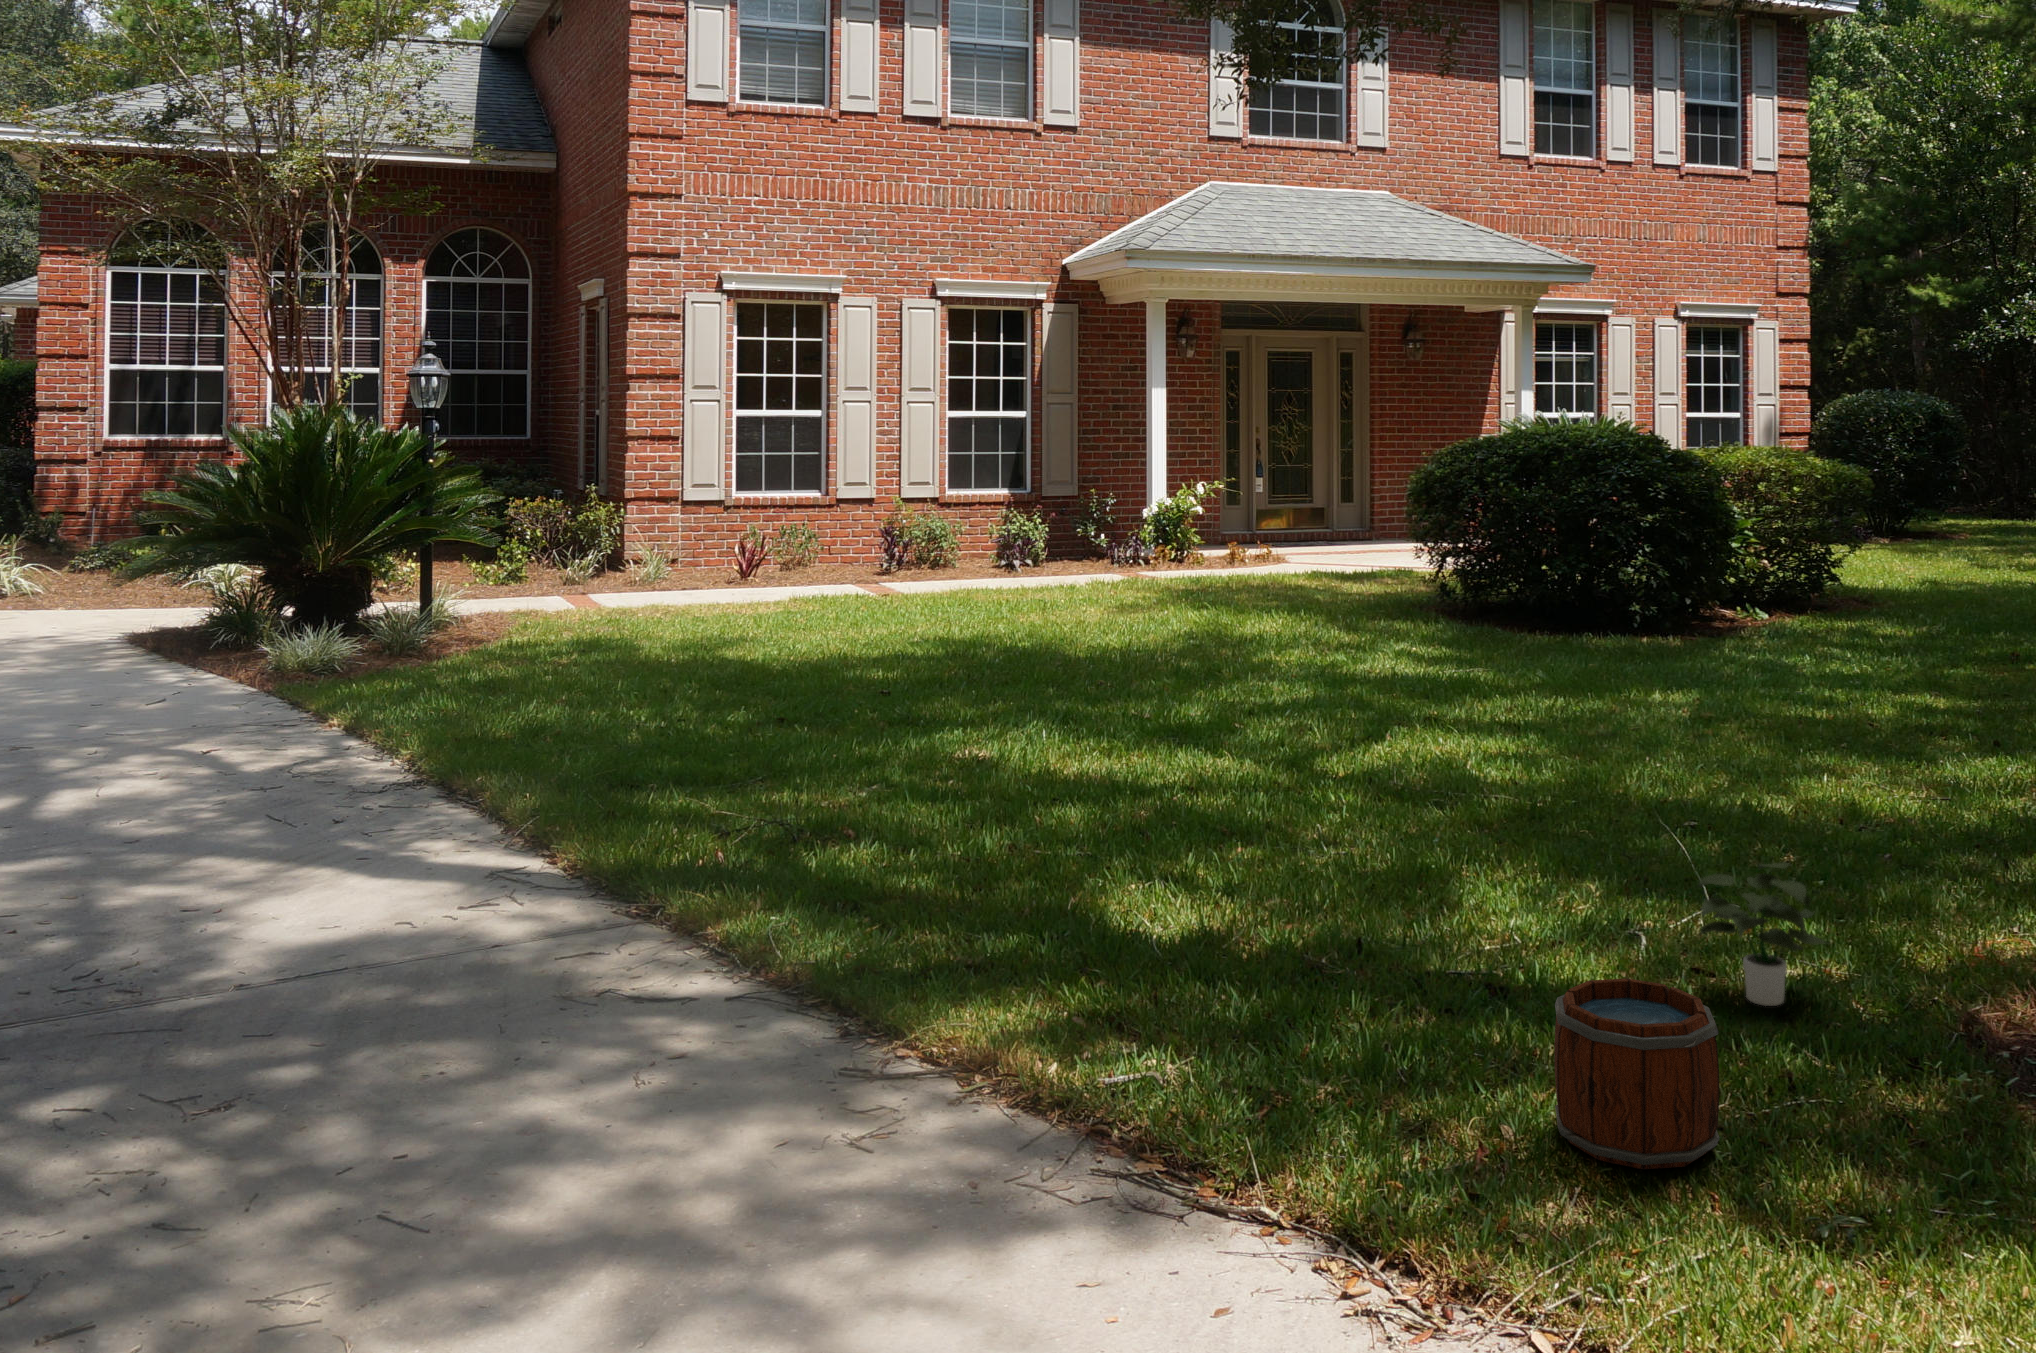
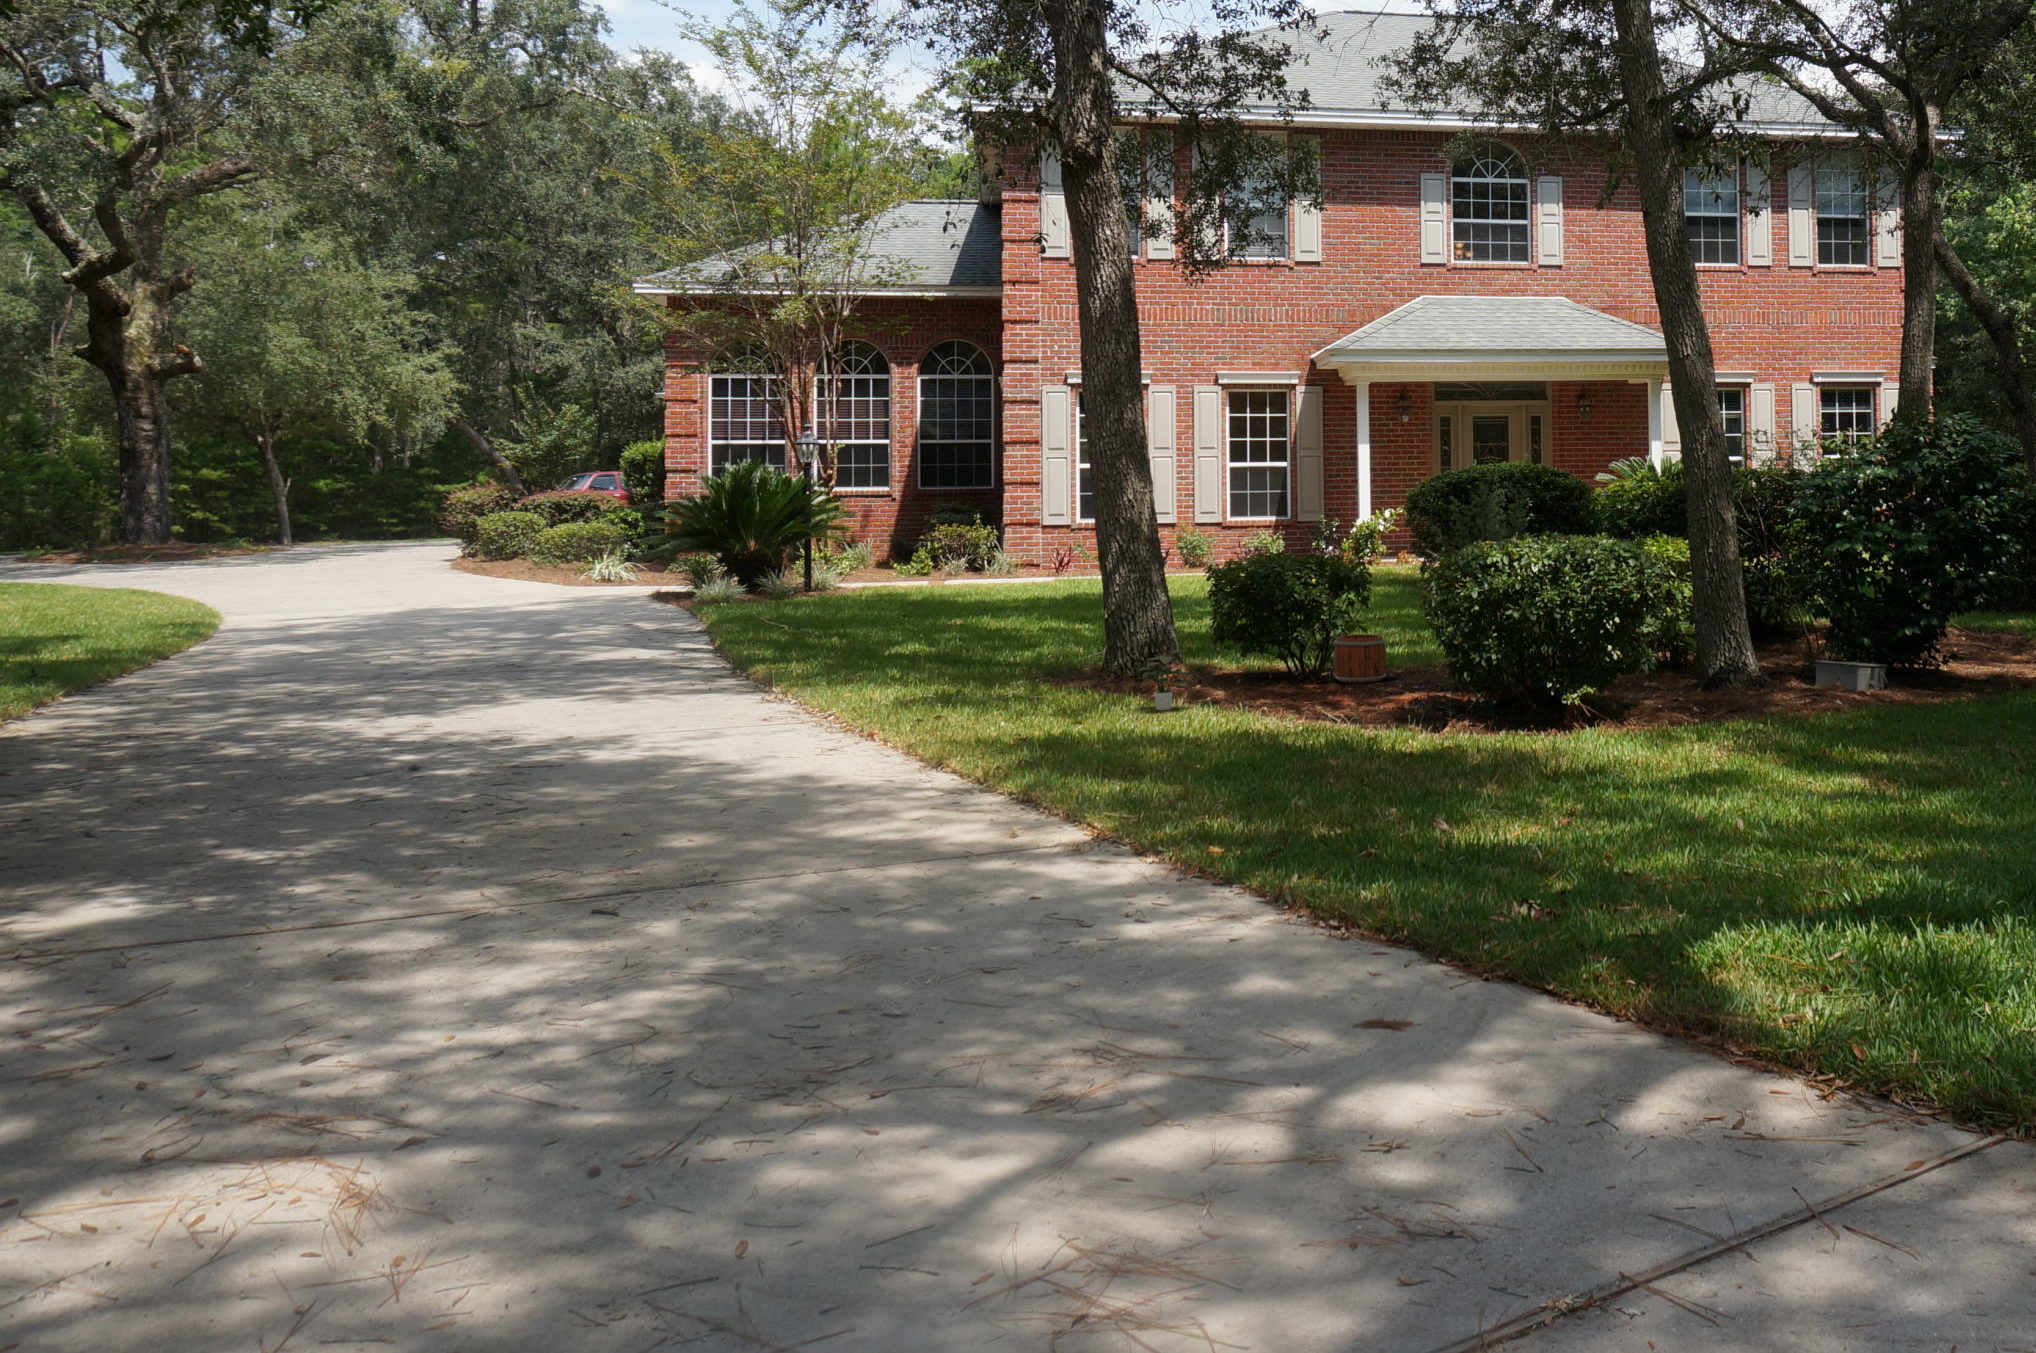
bucket: present [1554,978,1719,1169] -> present [1334,634,1386,683]

